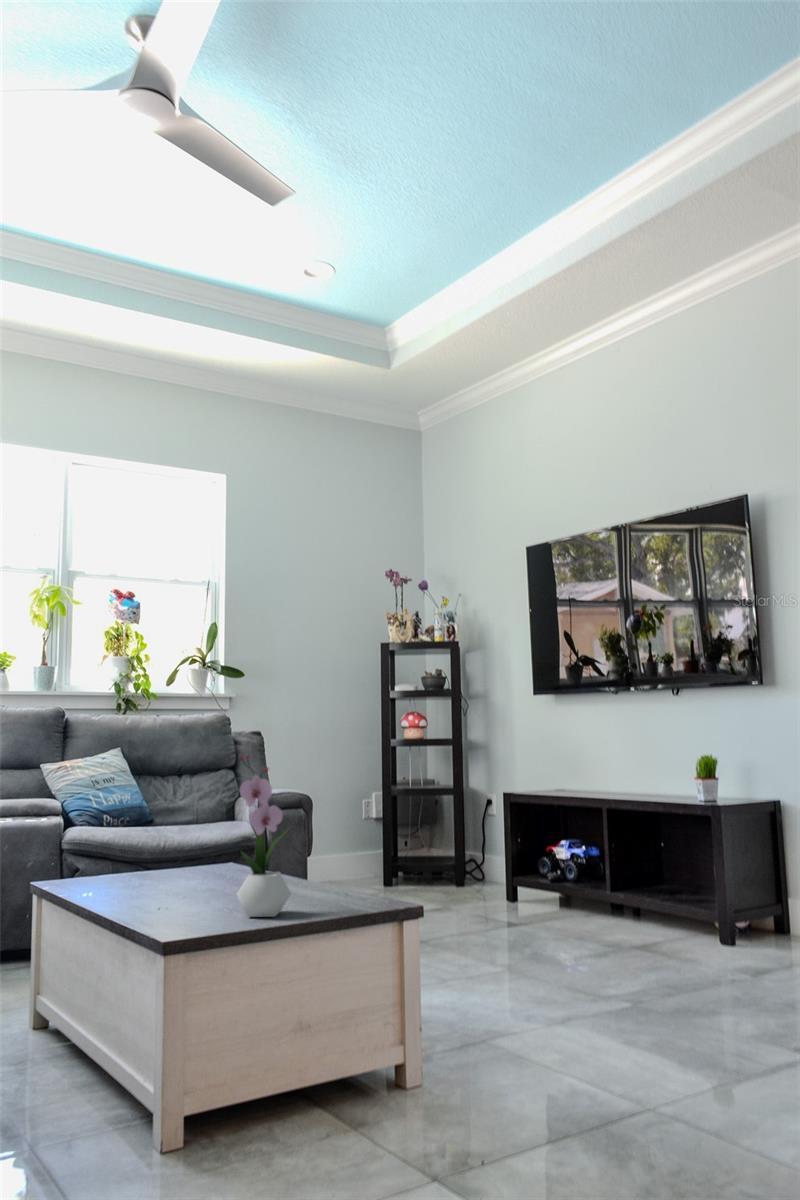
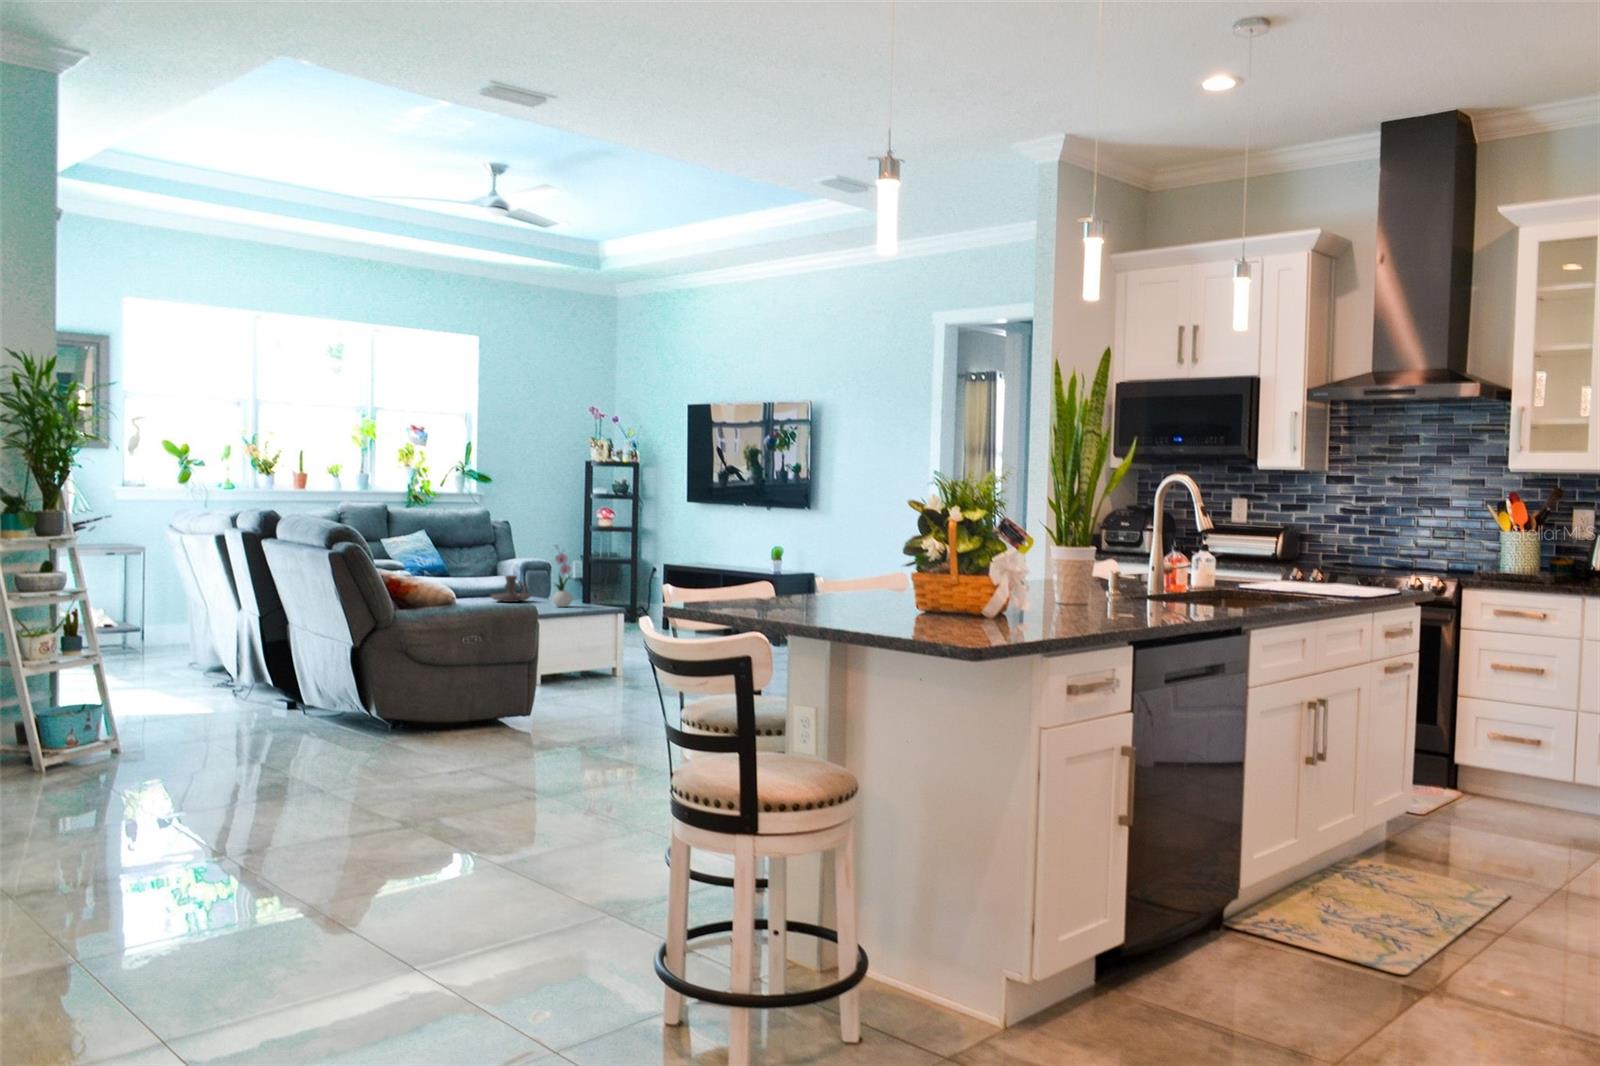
candle holder: none [122,831,214,894] -> present [491,575,531,602]

